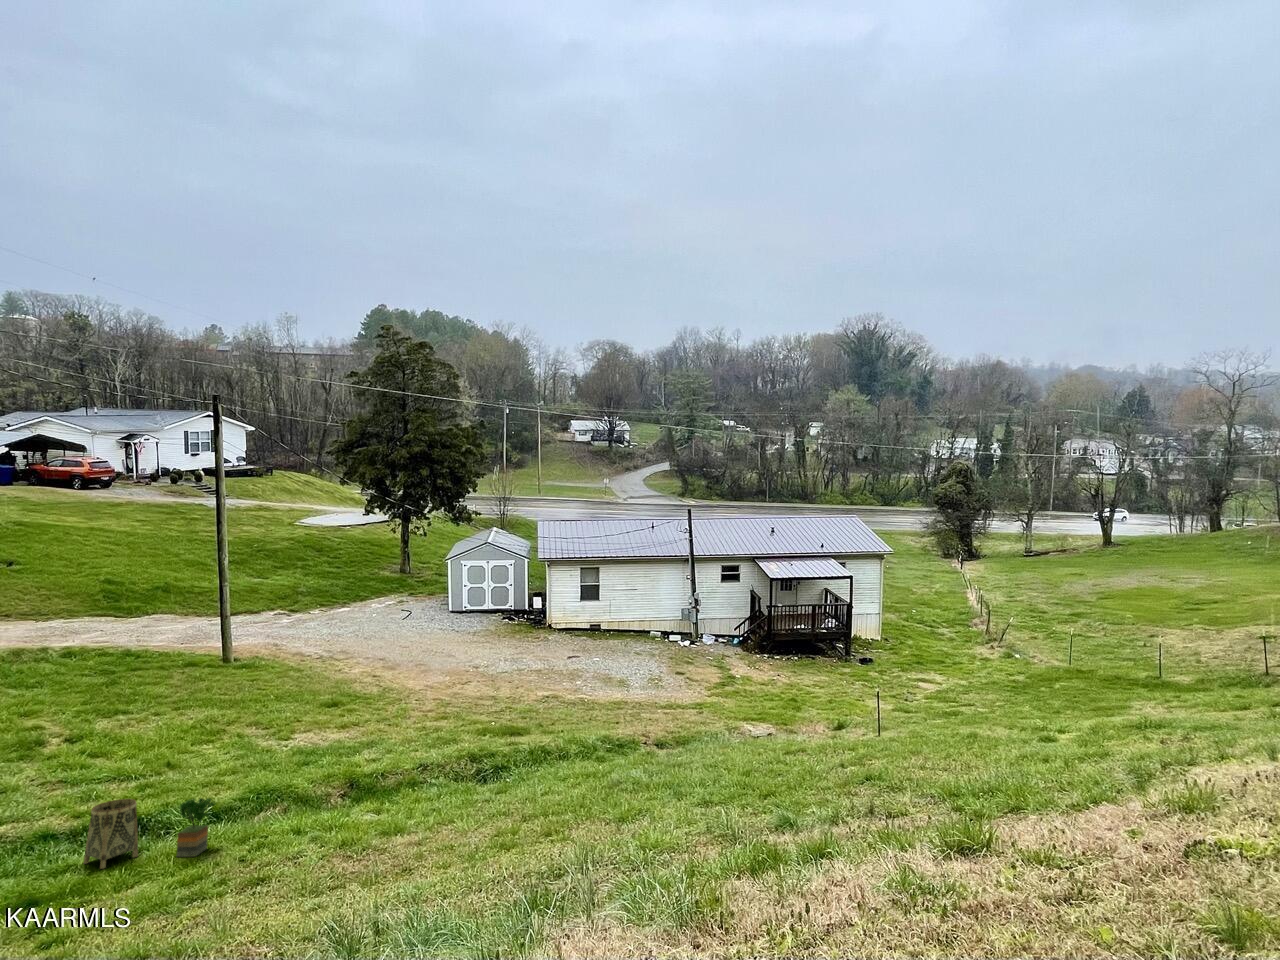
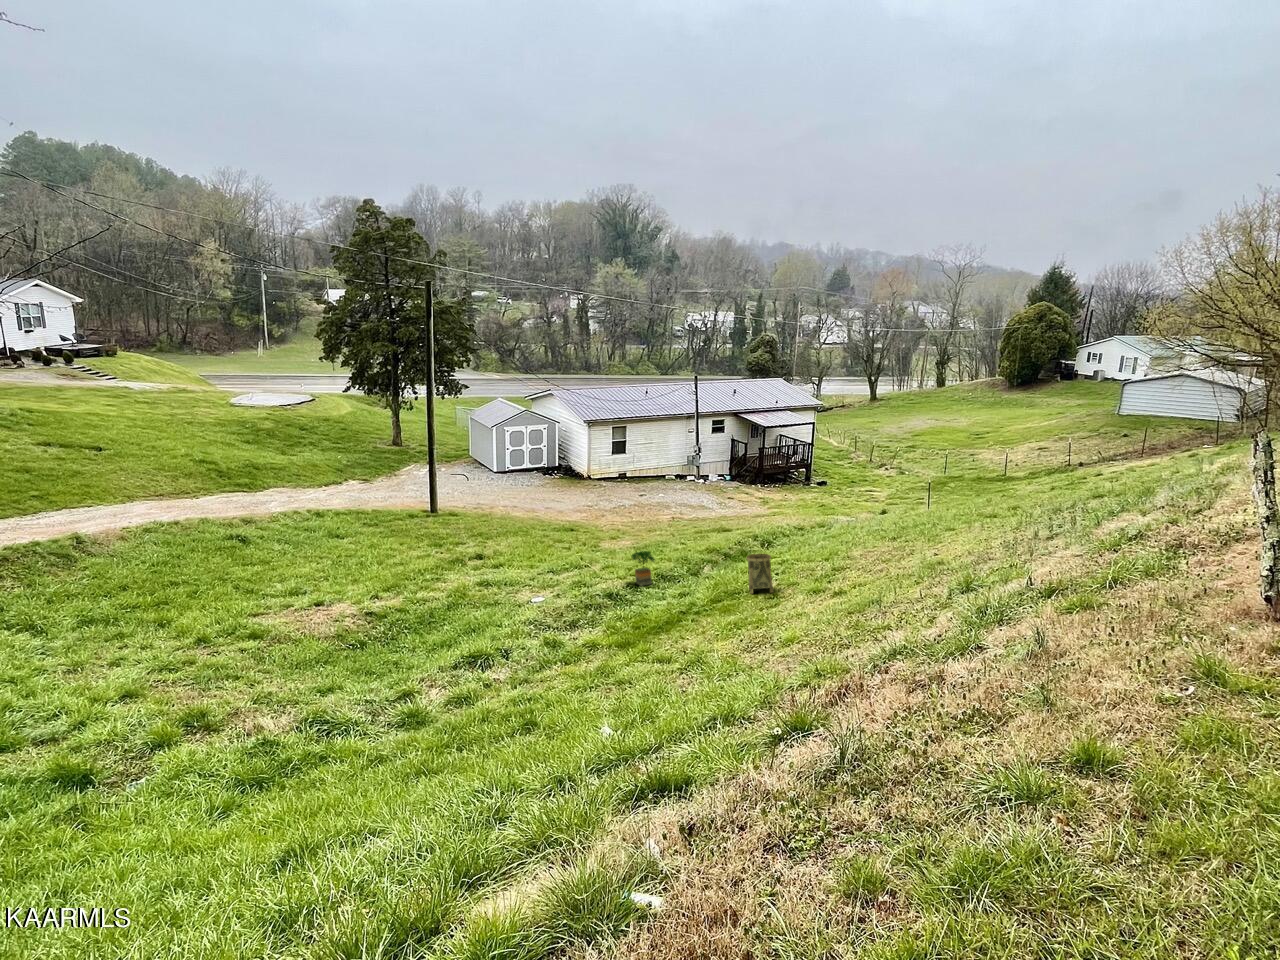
potted tree: present [177,798,215,857] -> present [632,551,655,586]

